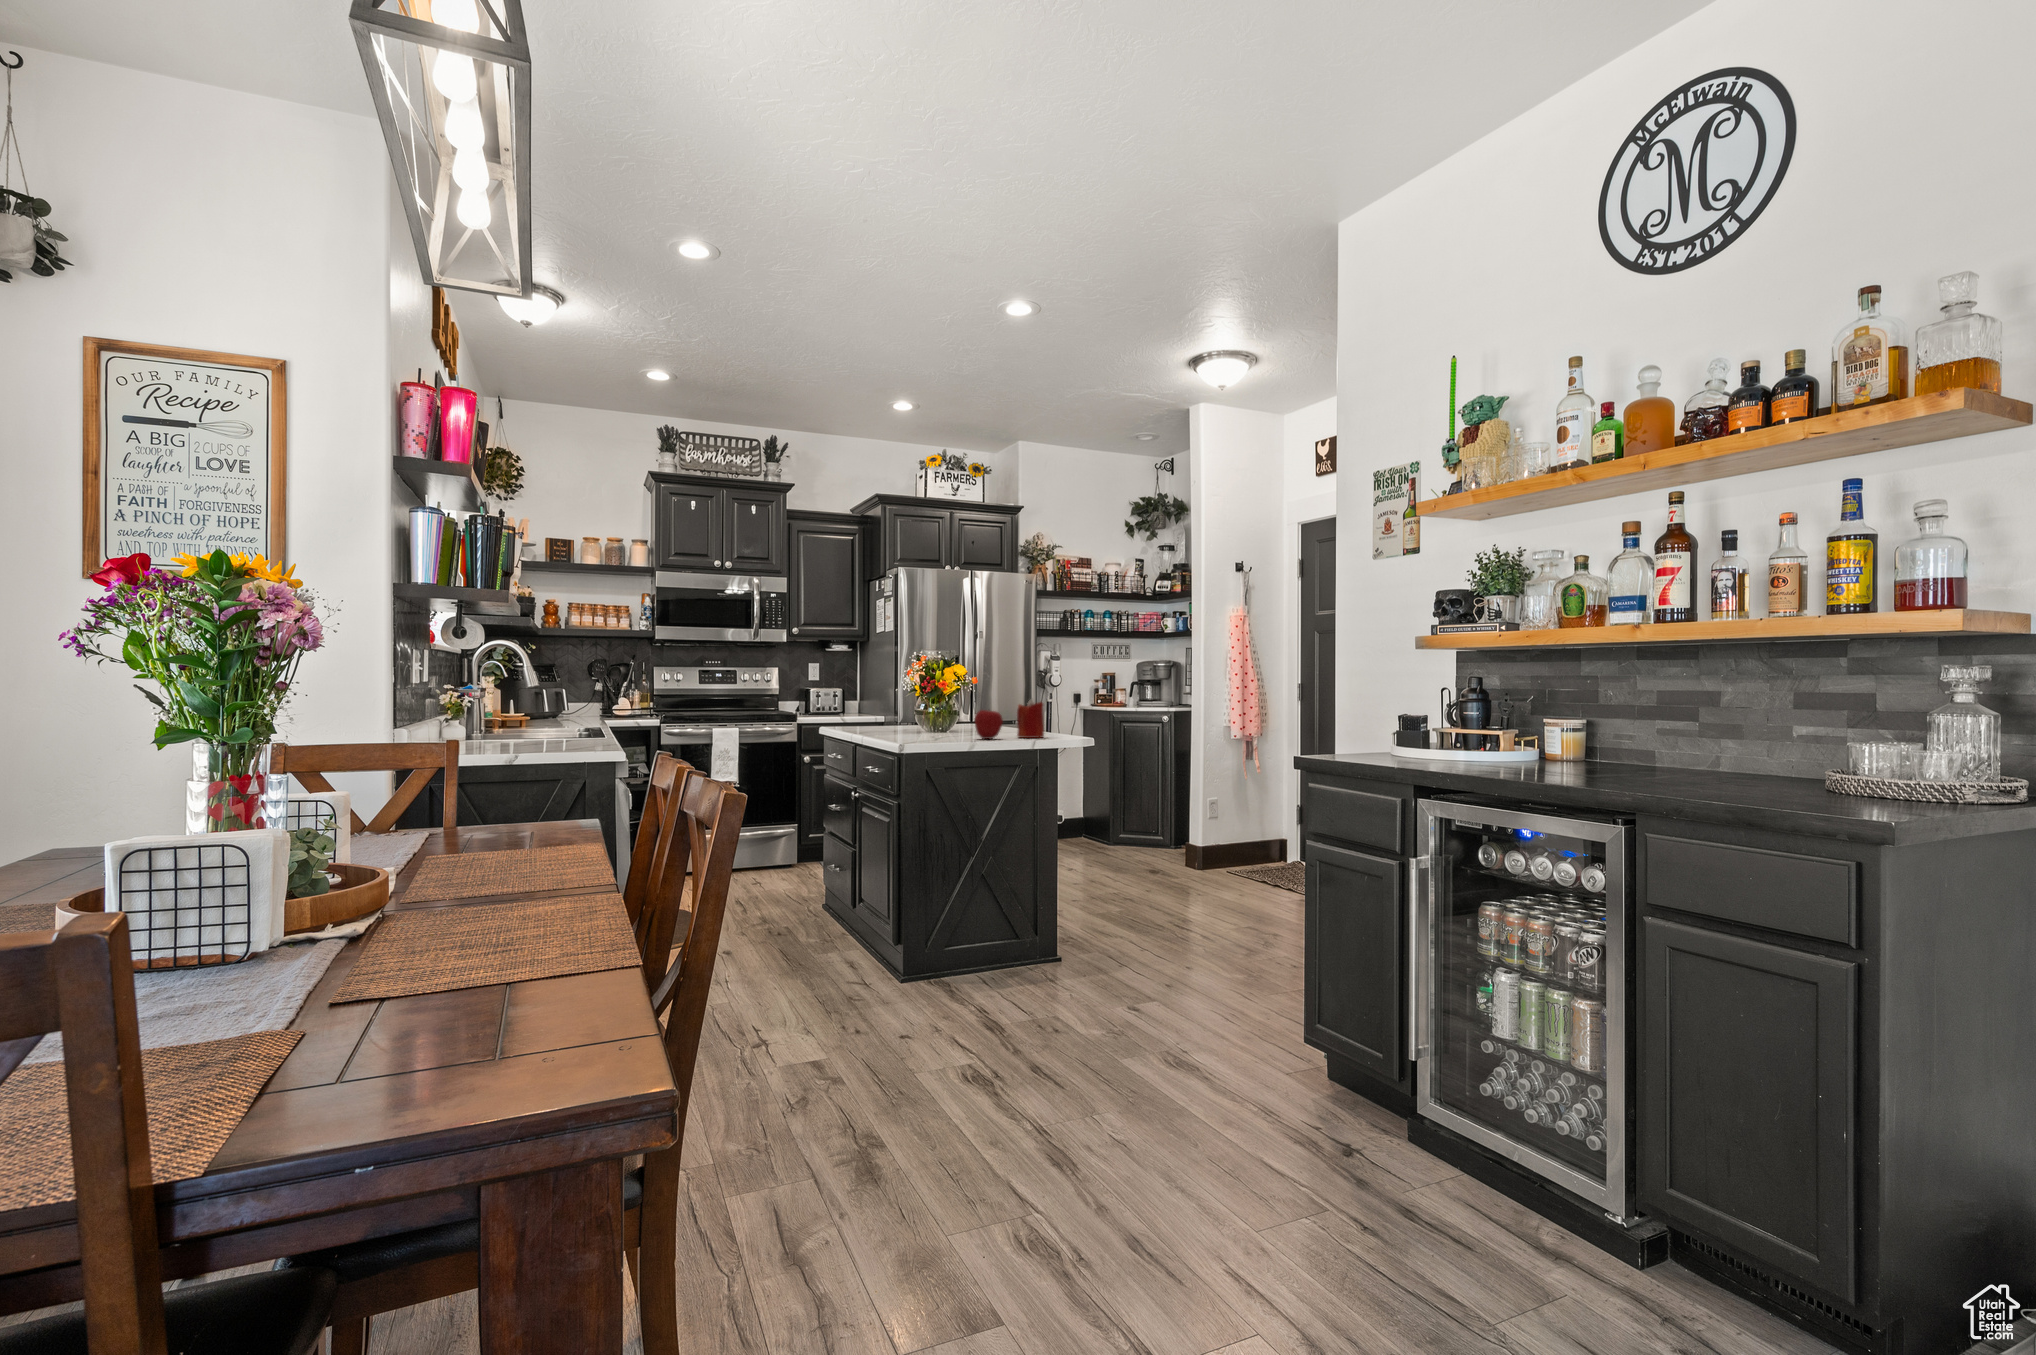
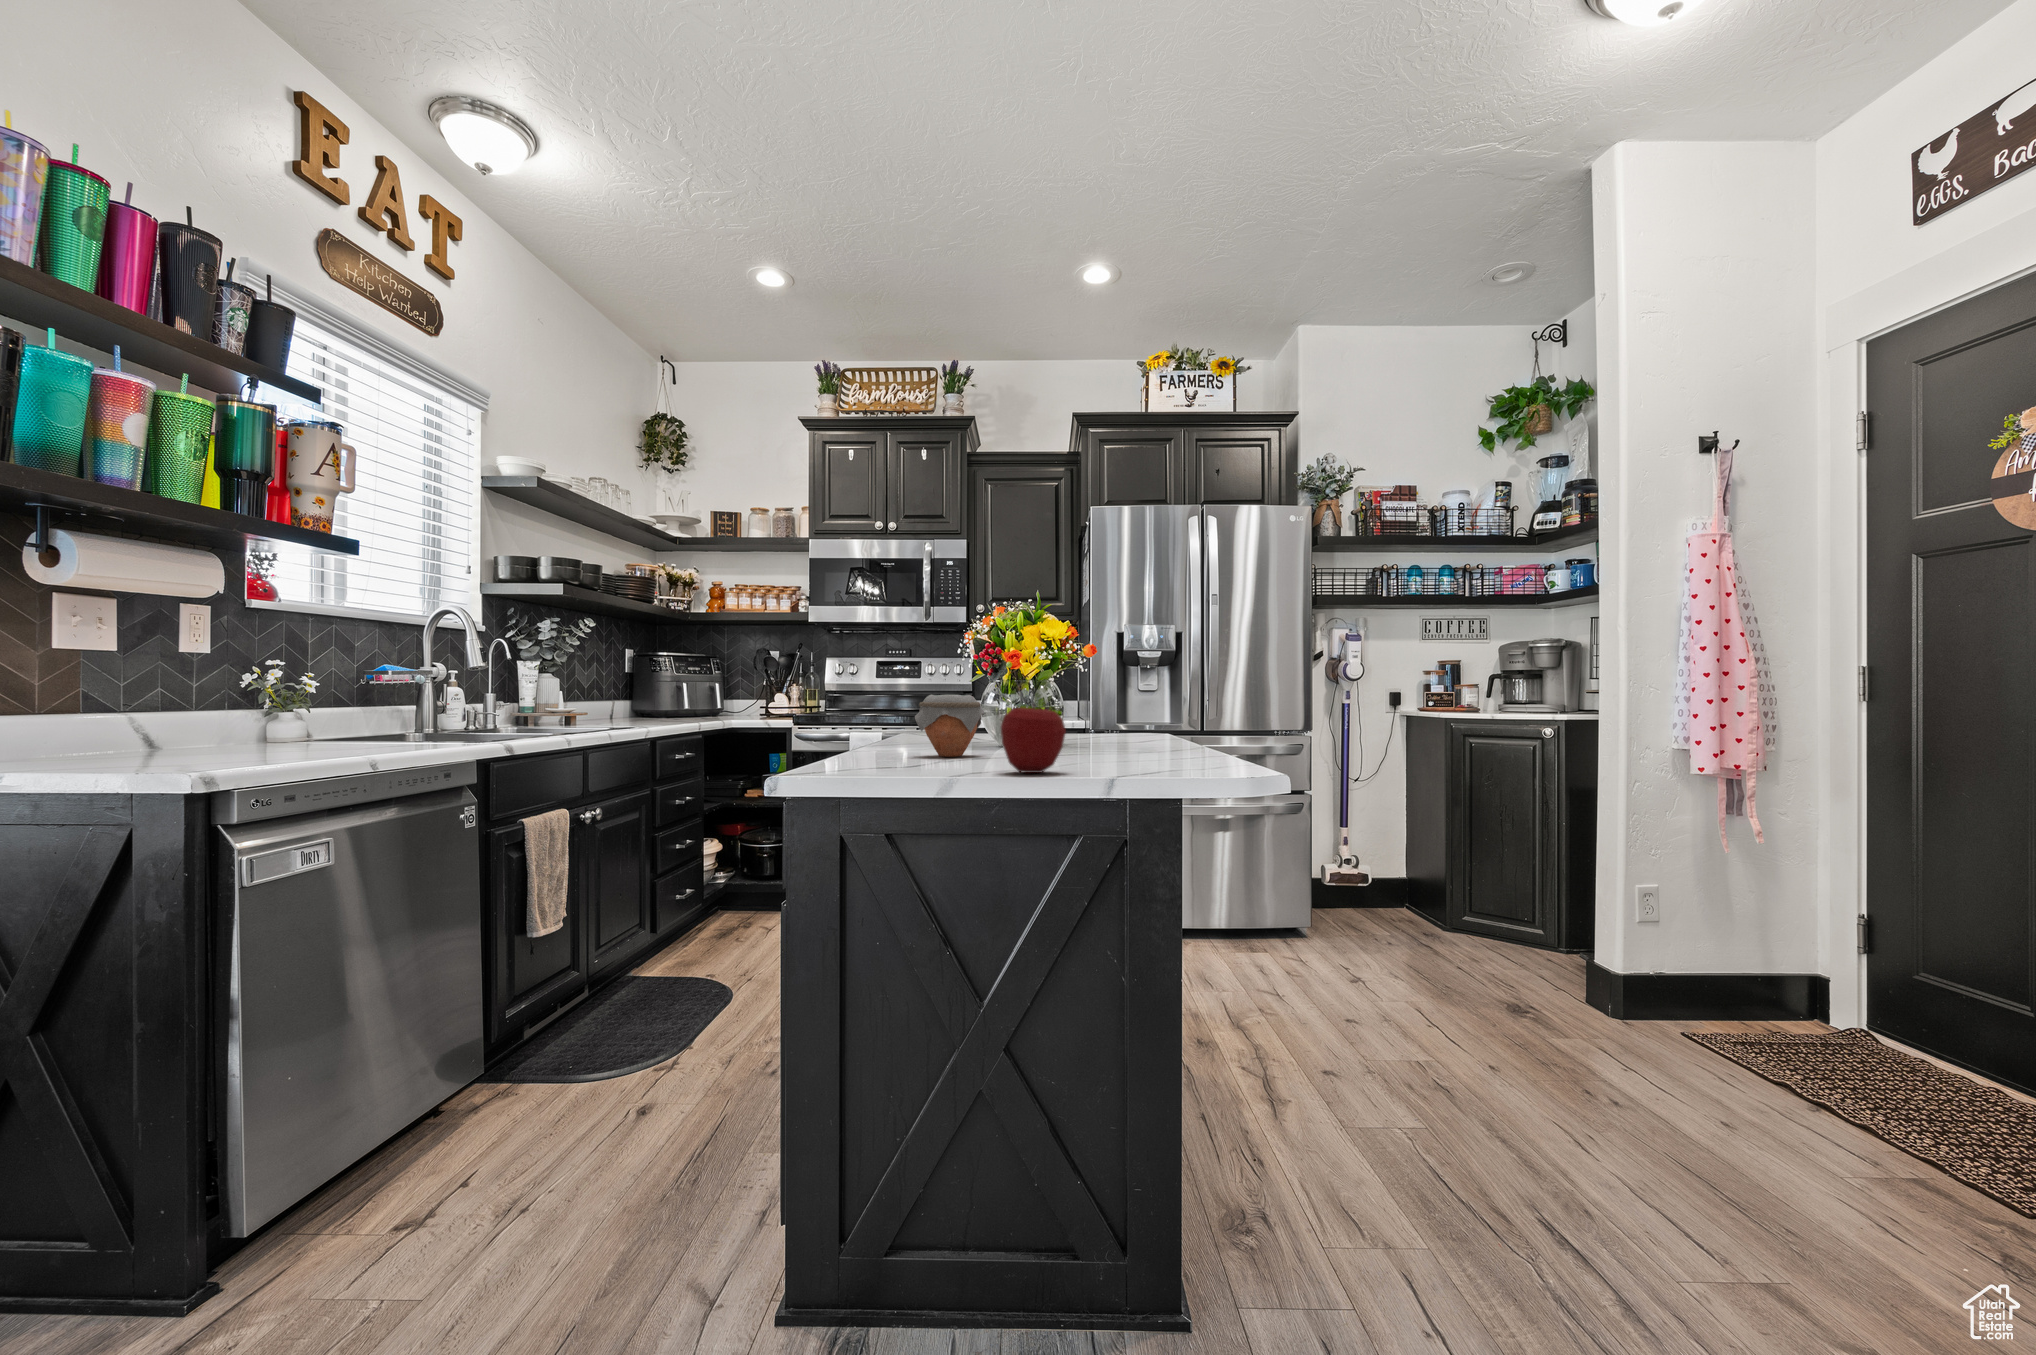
candle: present [1017,699,1044,738] -> none [1108,682,1173,774]
jar: none [892,703,927,735] -> present [915,694,985,757]

